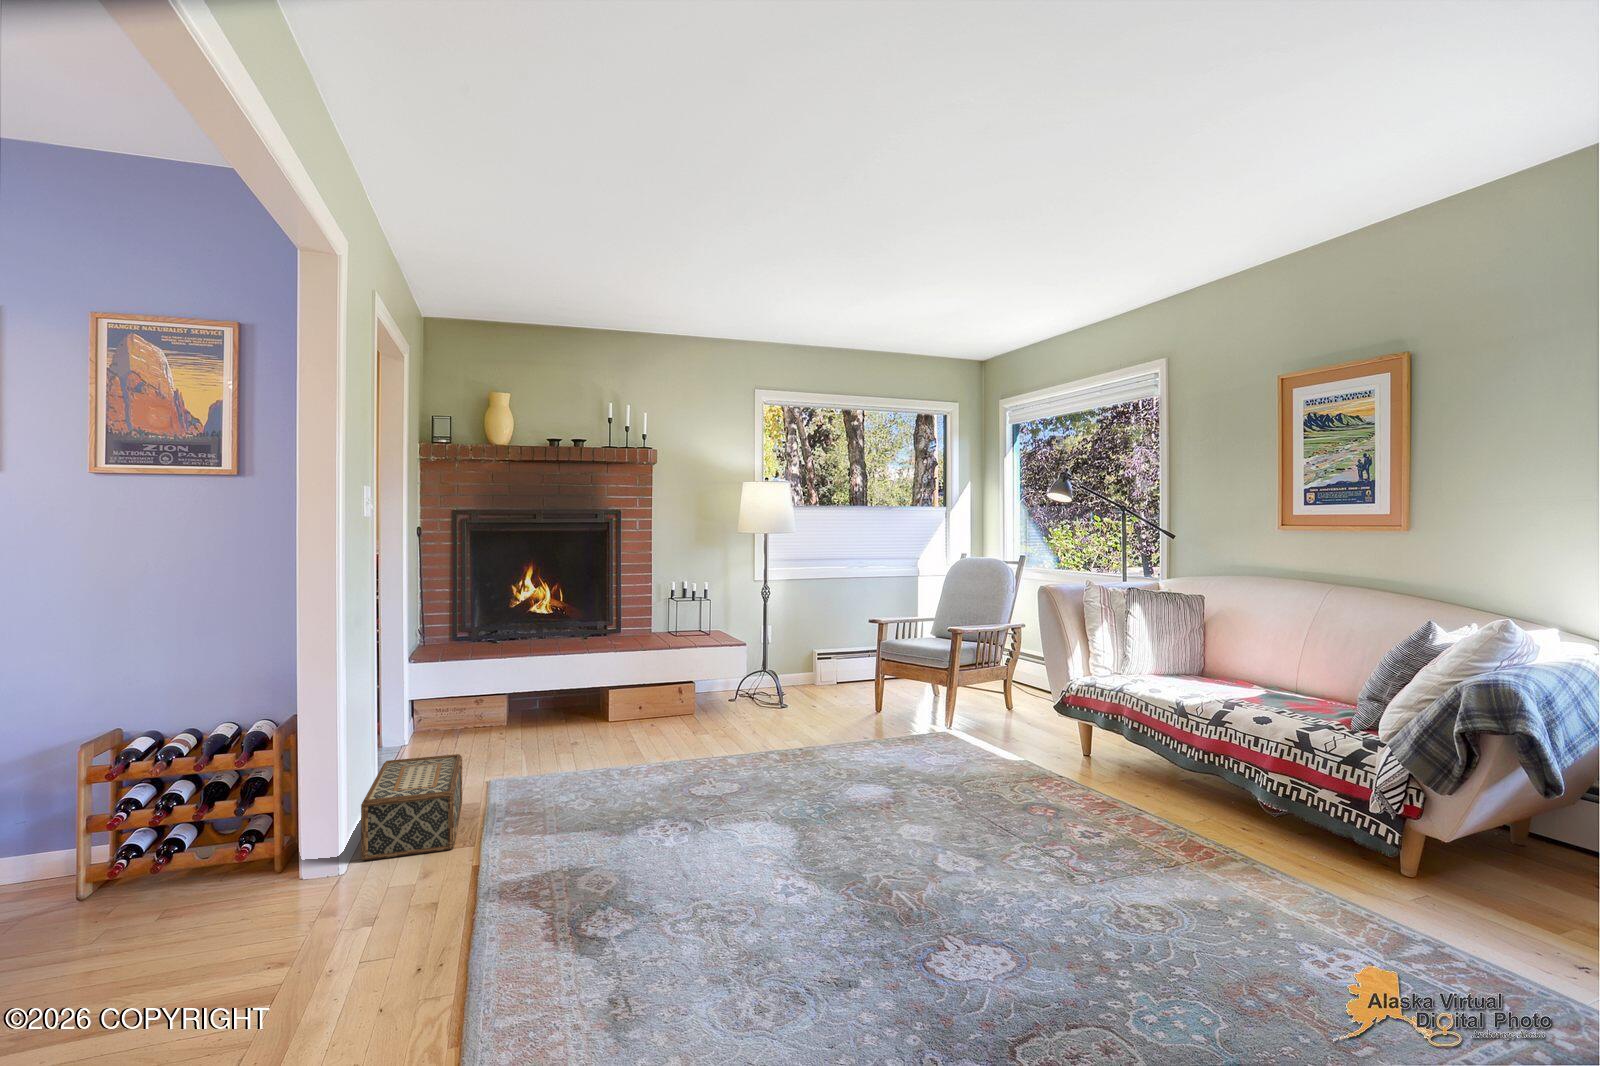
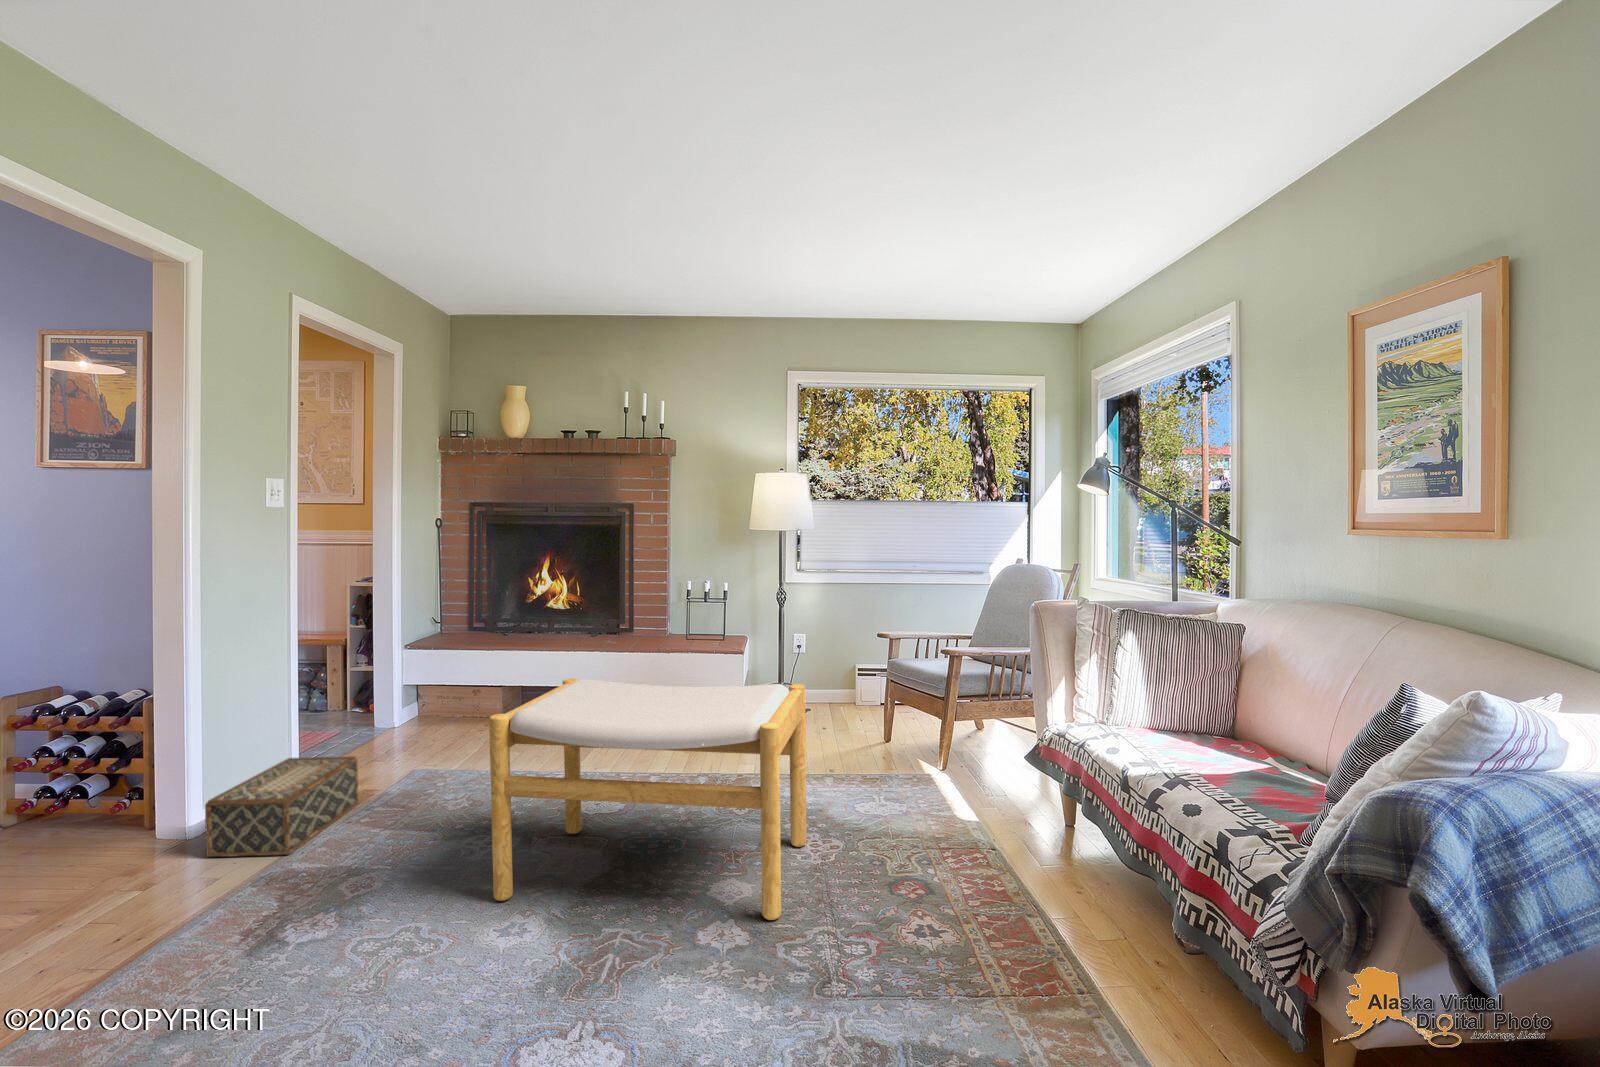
footstool: none [710,655,971,857] -> present [489,678,807,920]

